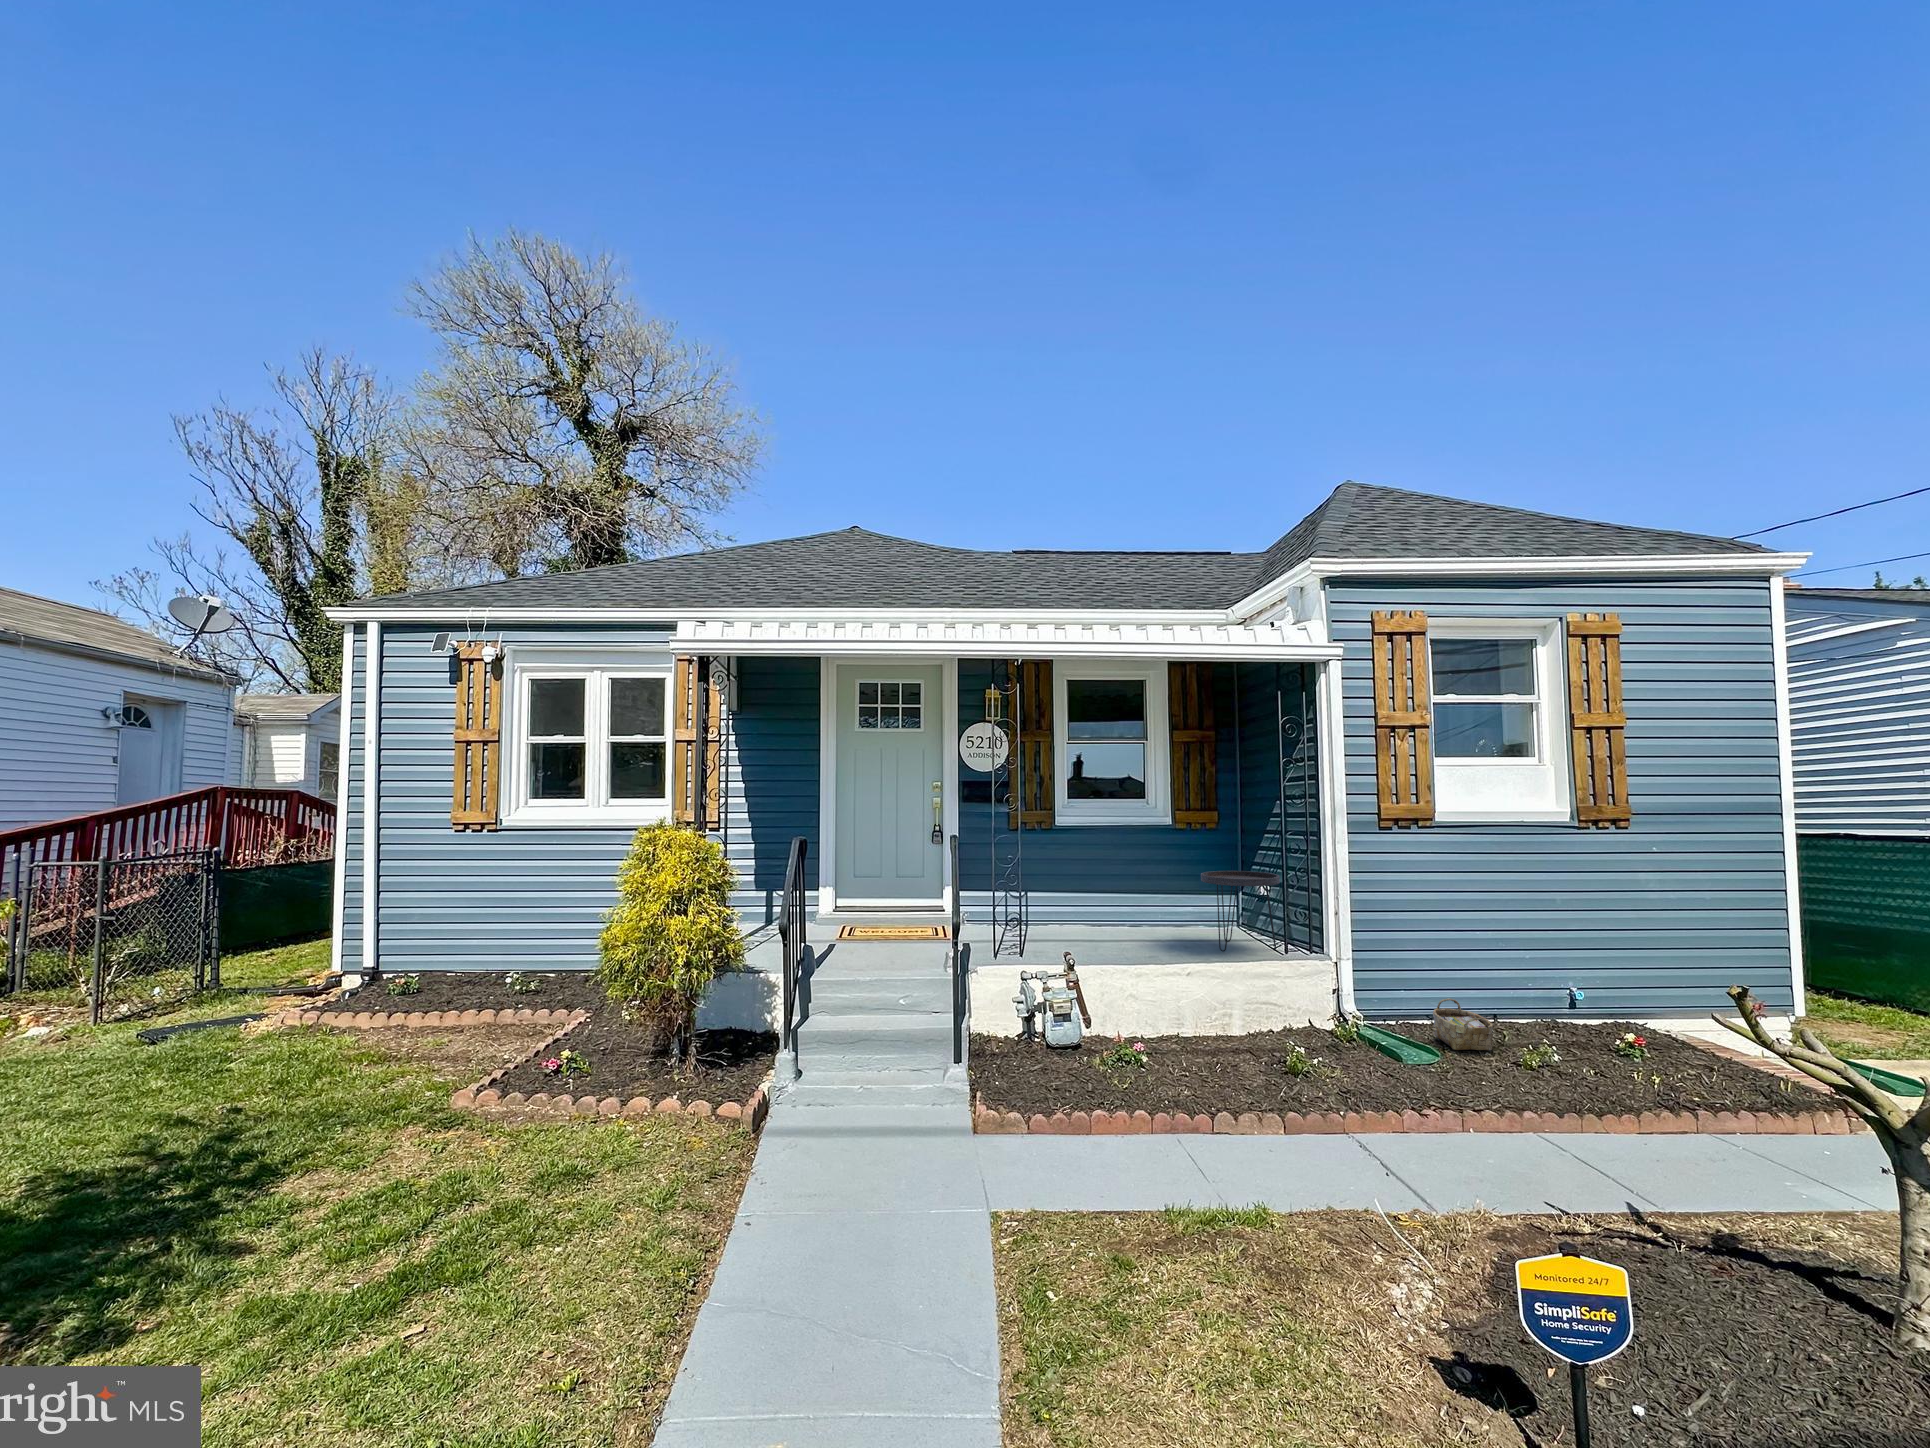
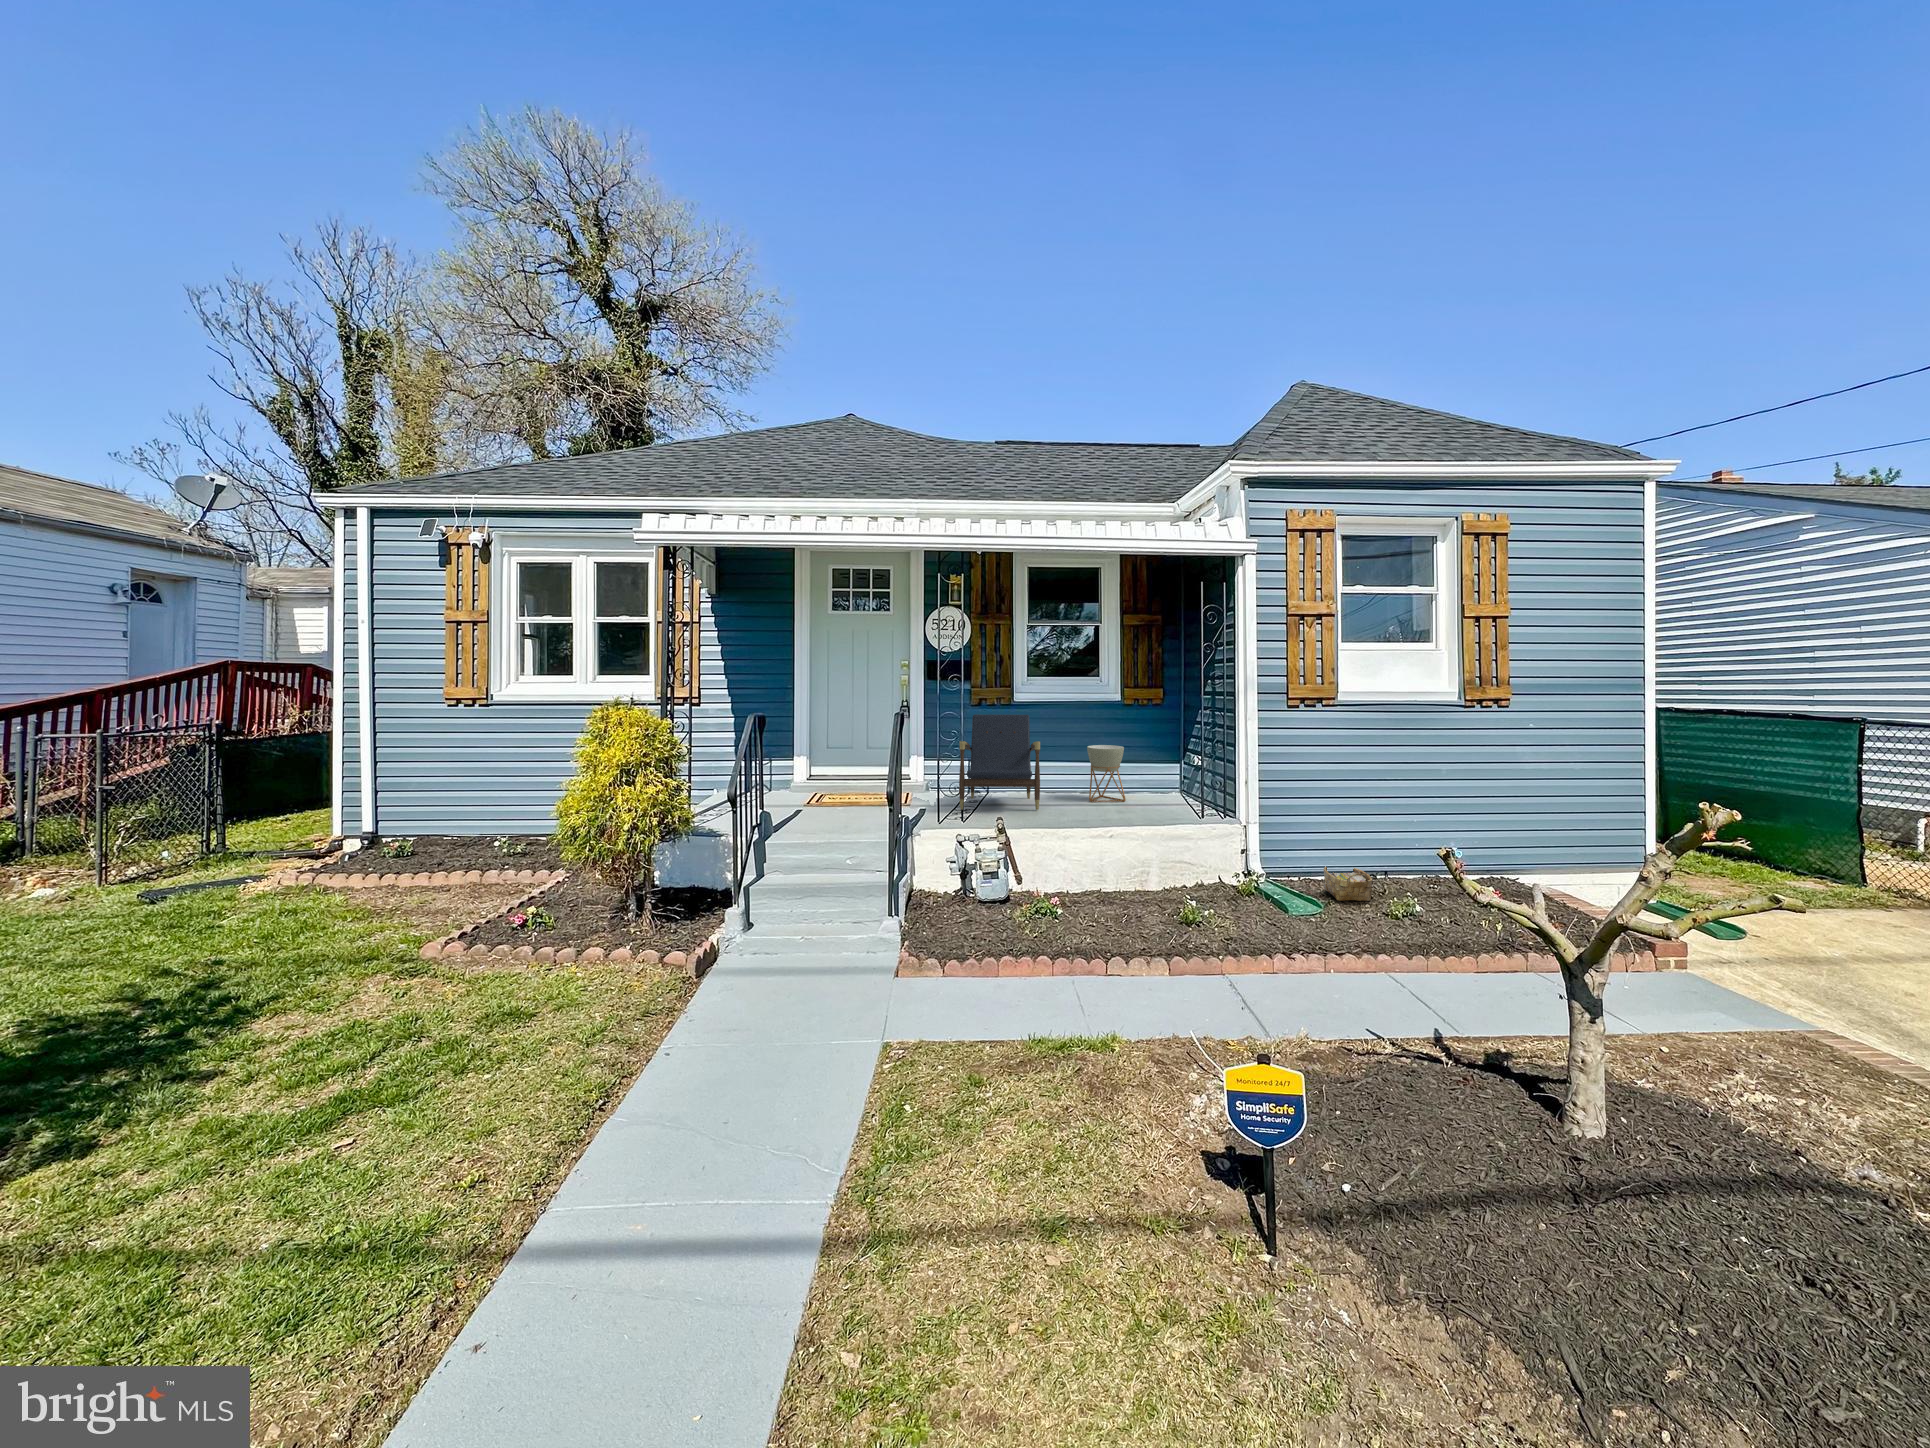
lounge chair: none [1012,836,1101,944] -> present [959,714,1040,810]
planter: none [1148,870,1194,934] -> present [1087,745,1126,802]
side table: present [1201,871,1280,951] -> none [1130,746,1200,817]

